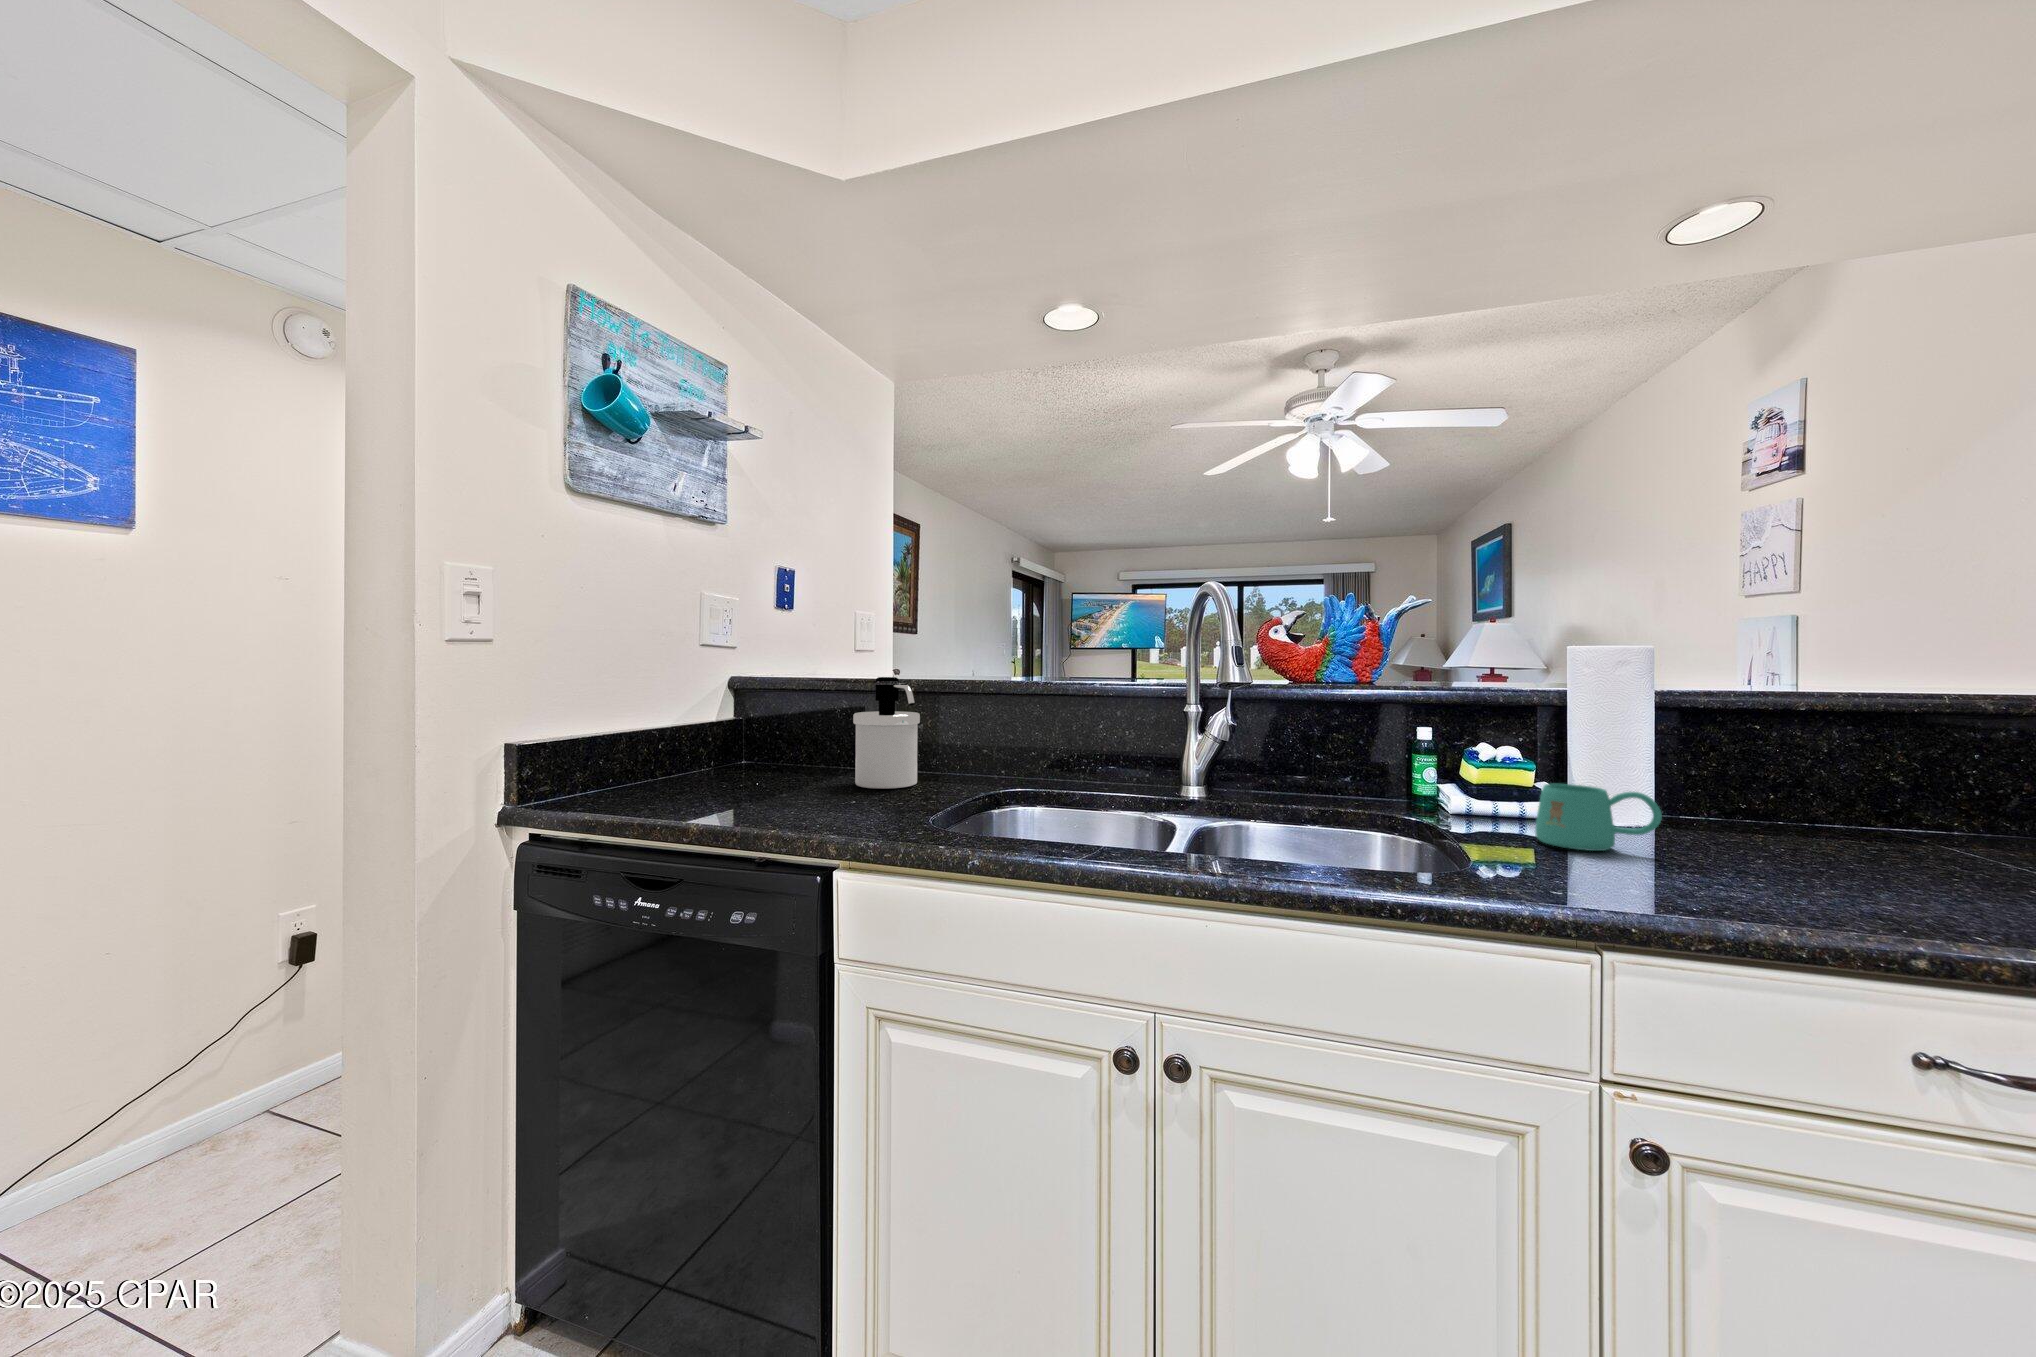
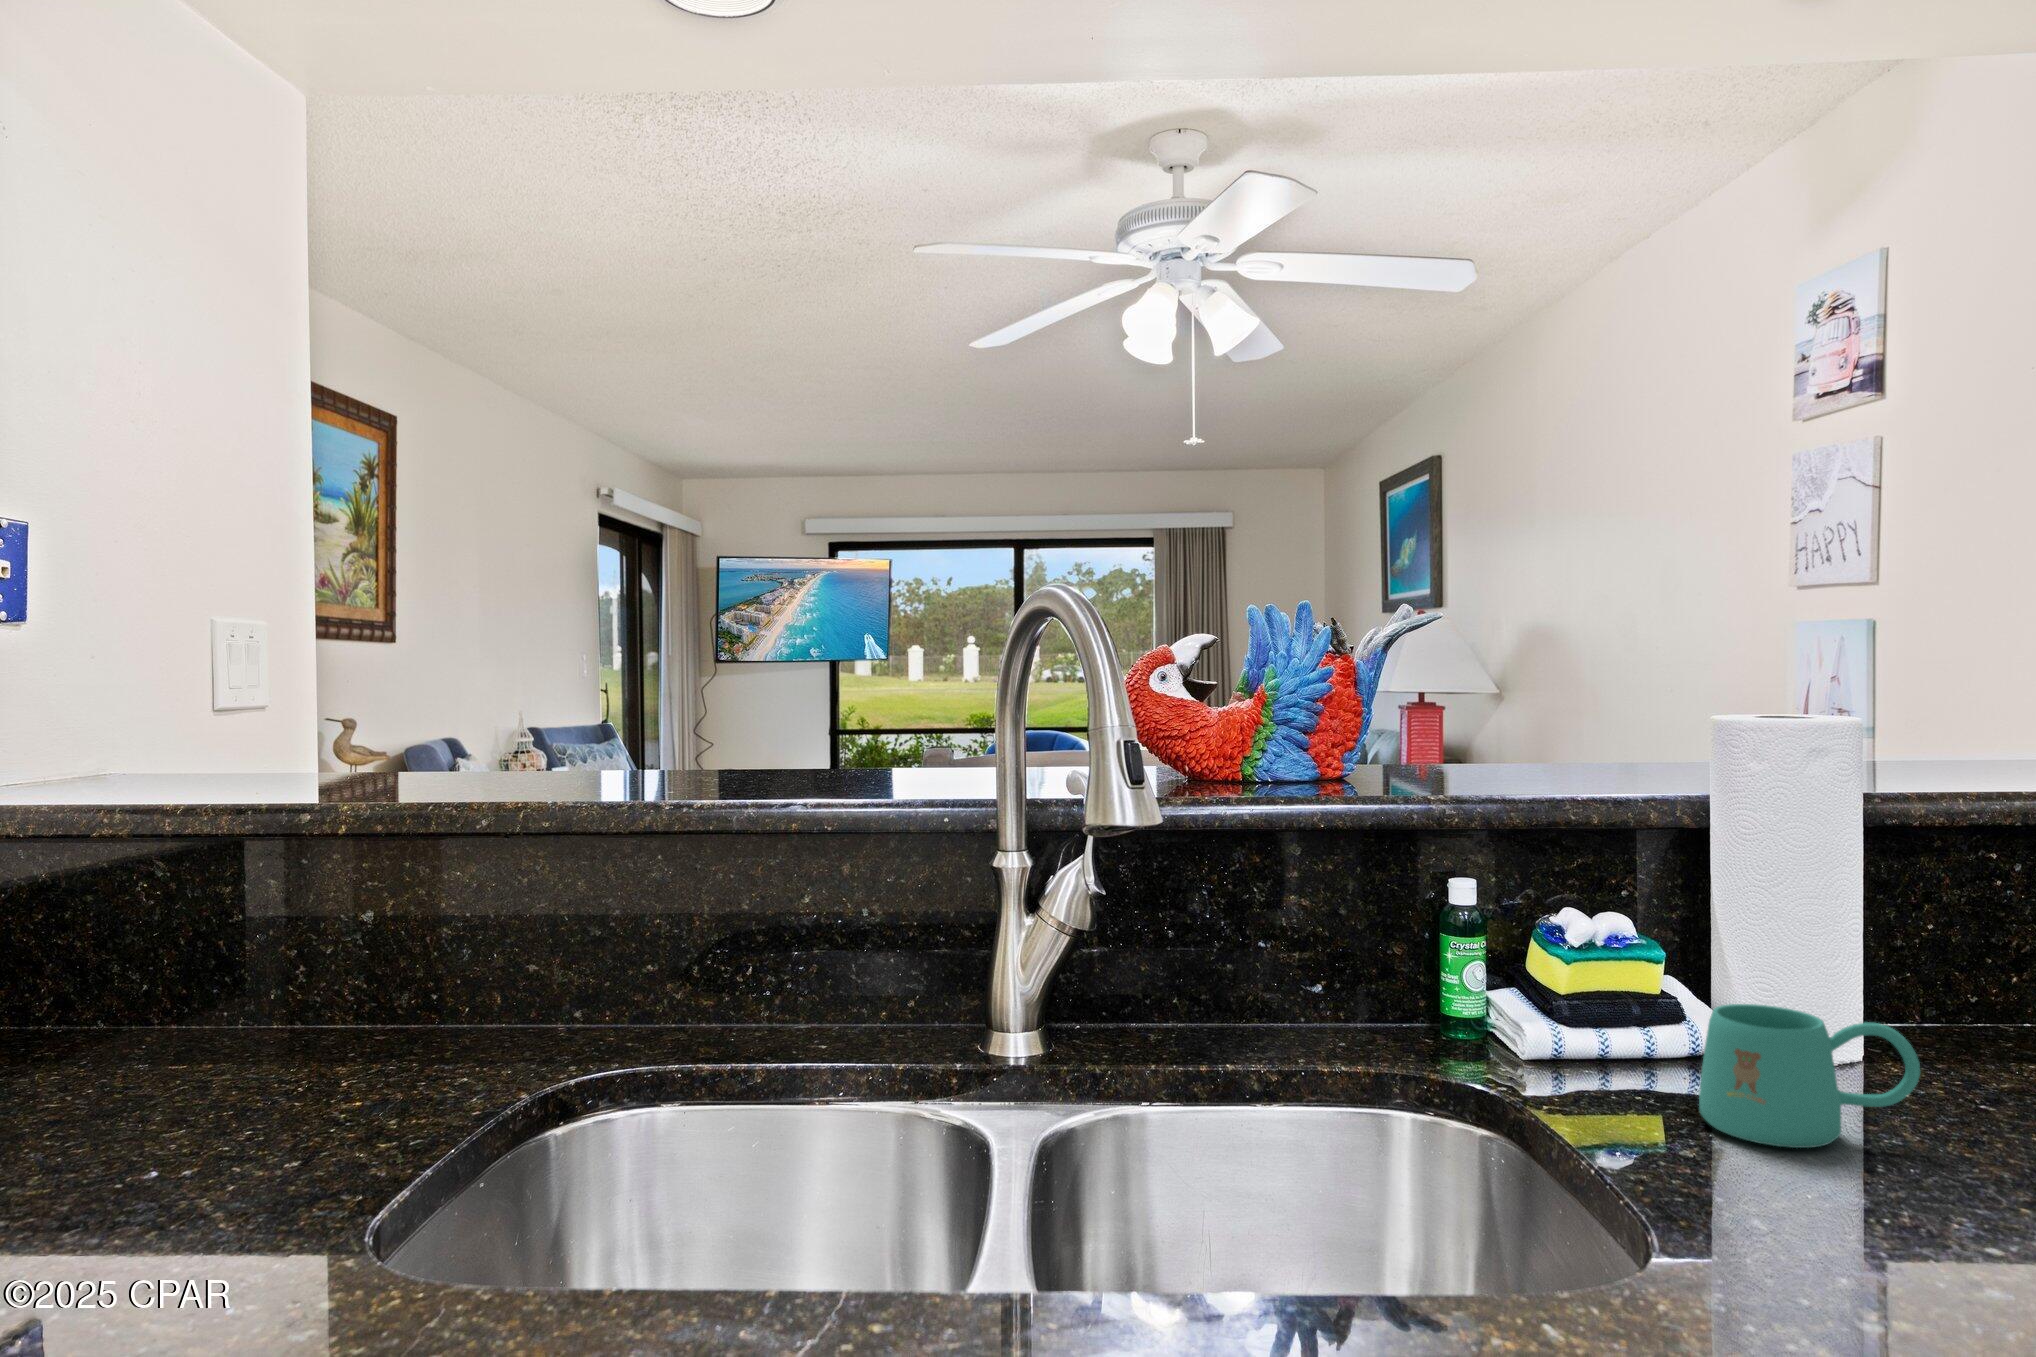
soap dispenser: present [853,677,920,789] -> none [150,811,350,1117]

